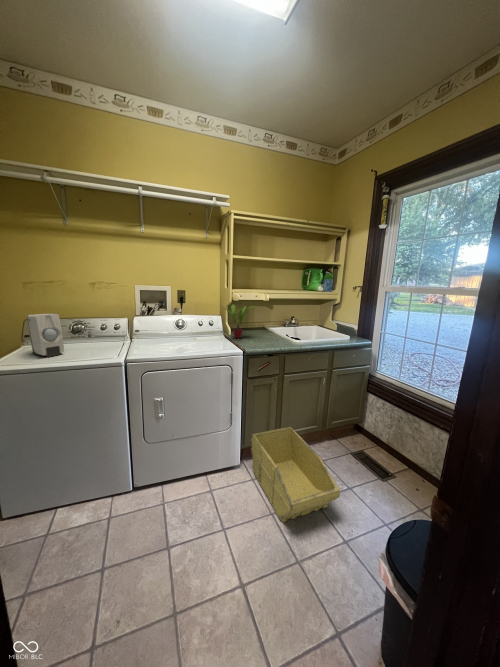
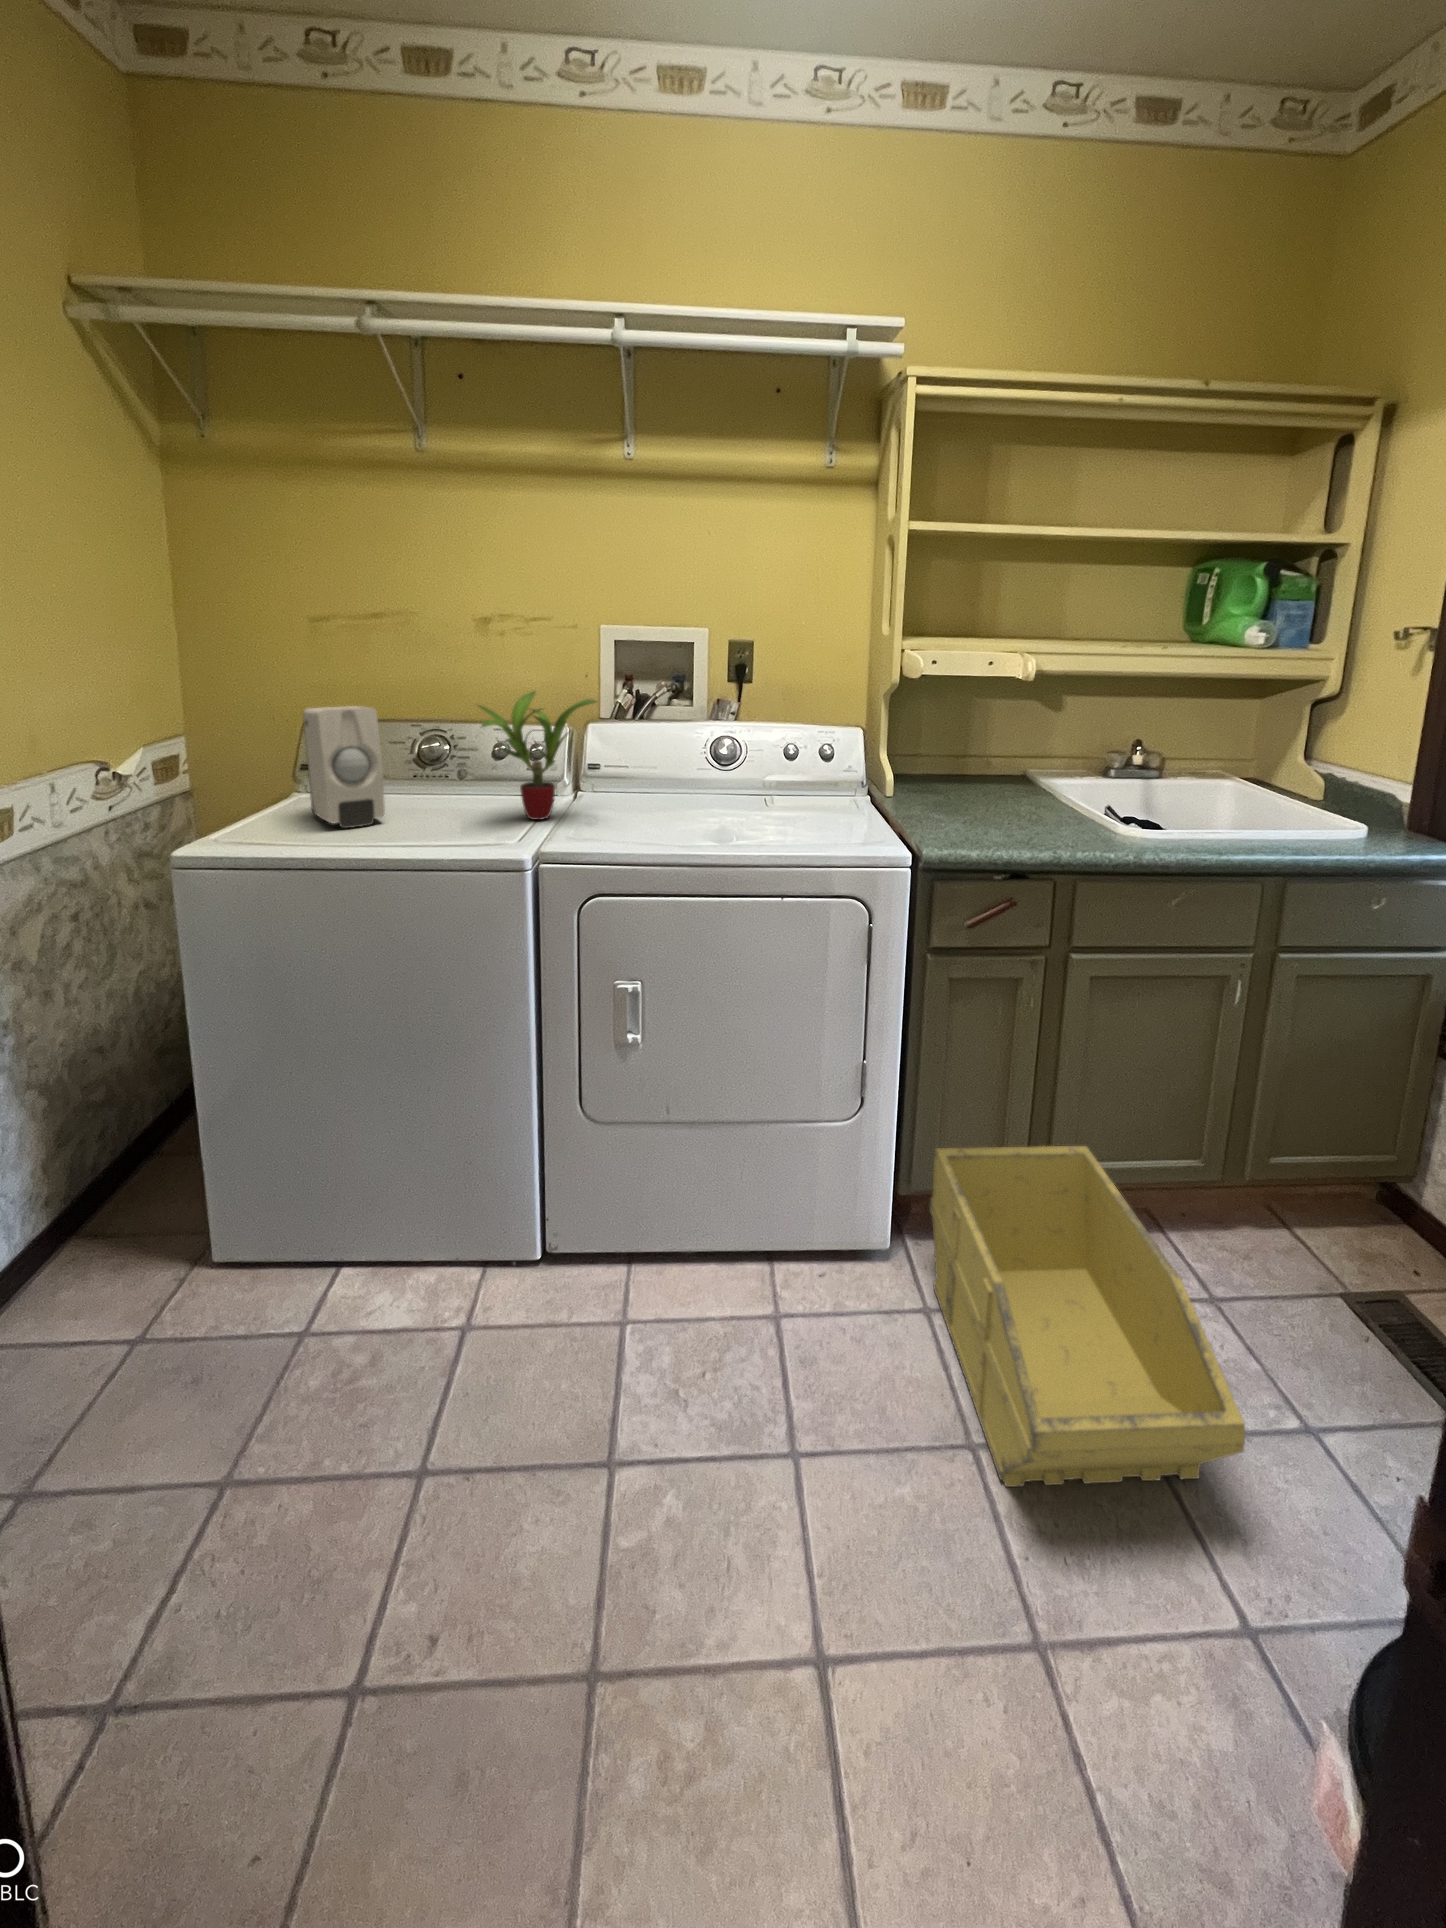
potted plant: present [225,304,256,338] -> present [479,691,598,820]

